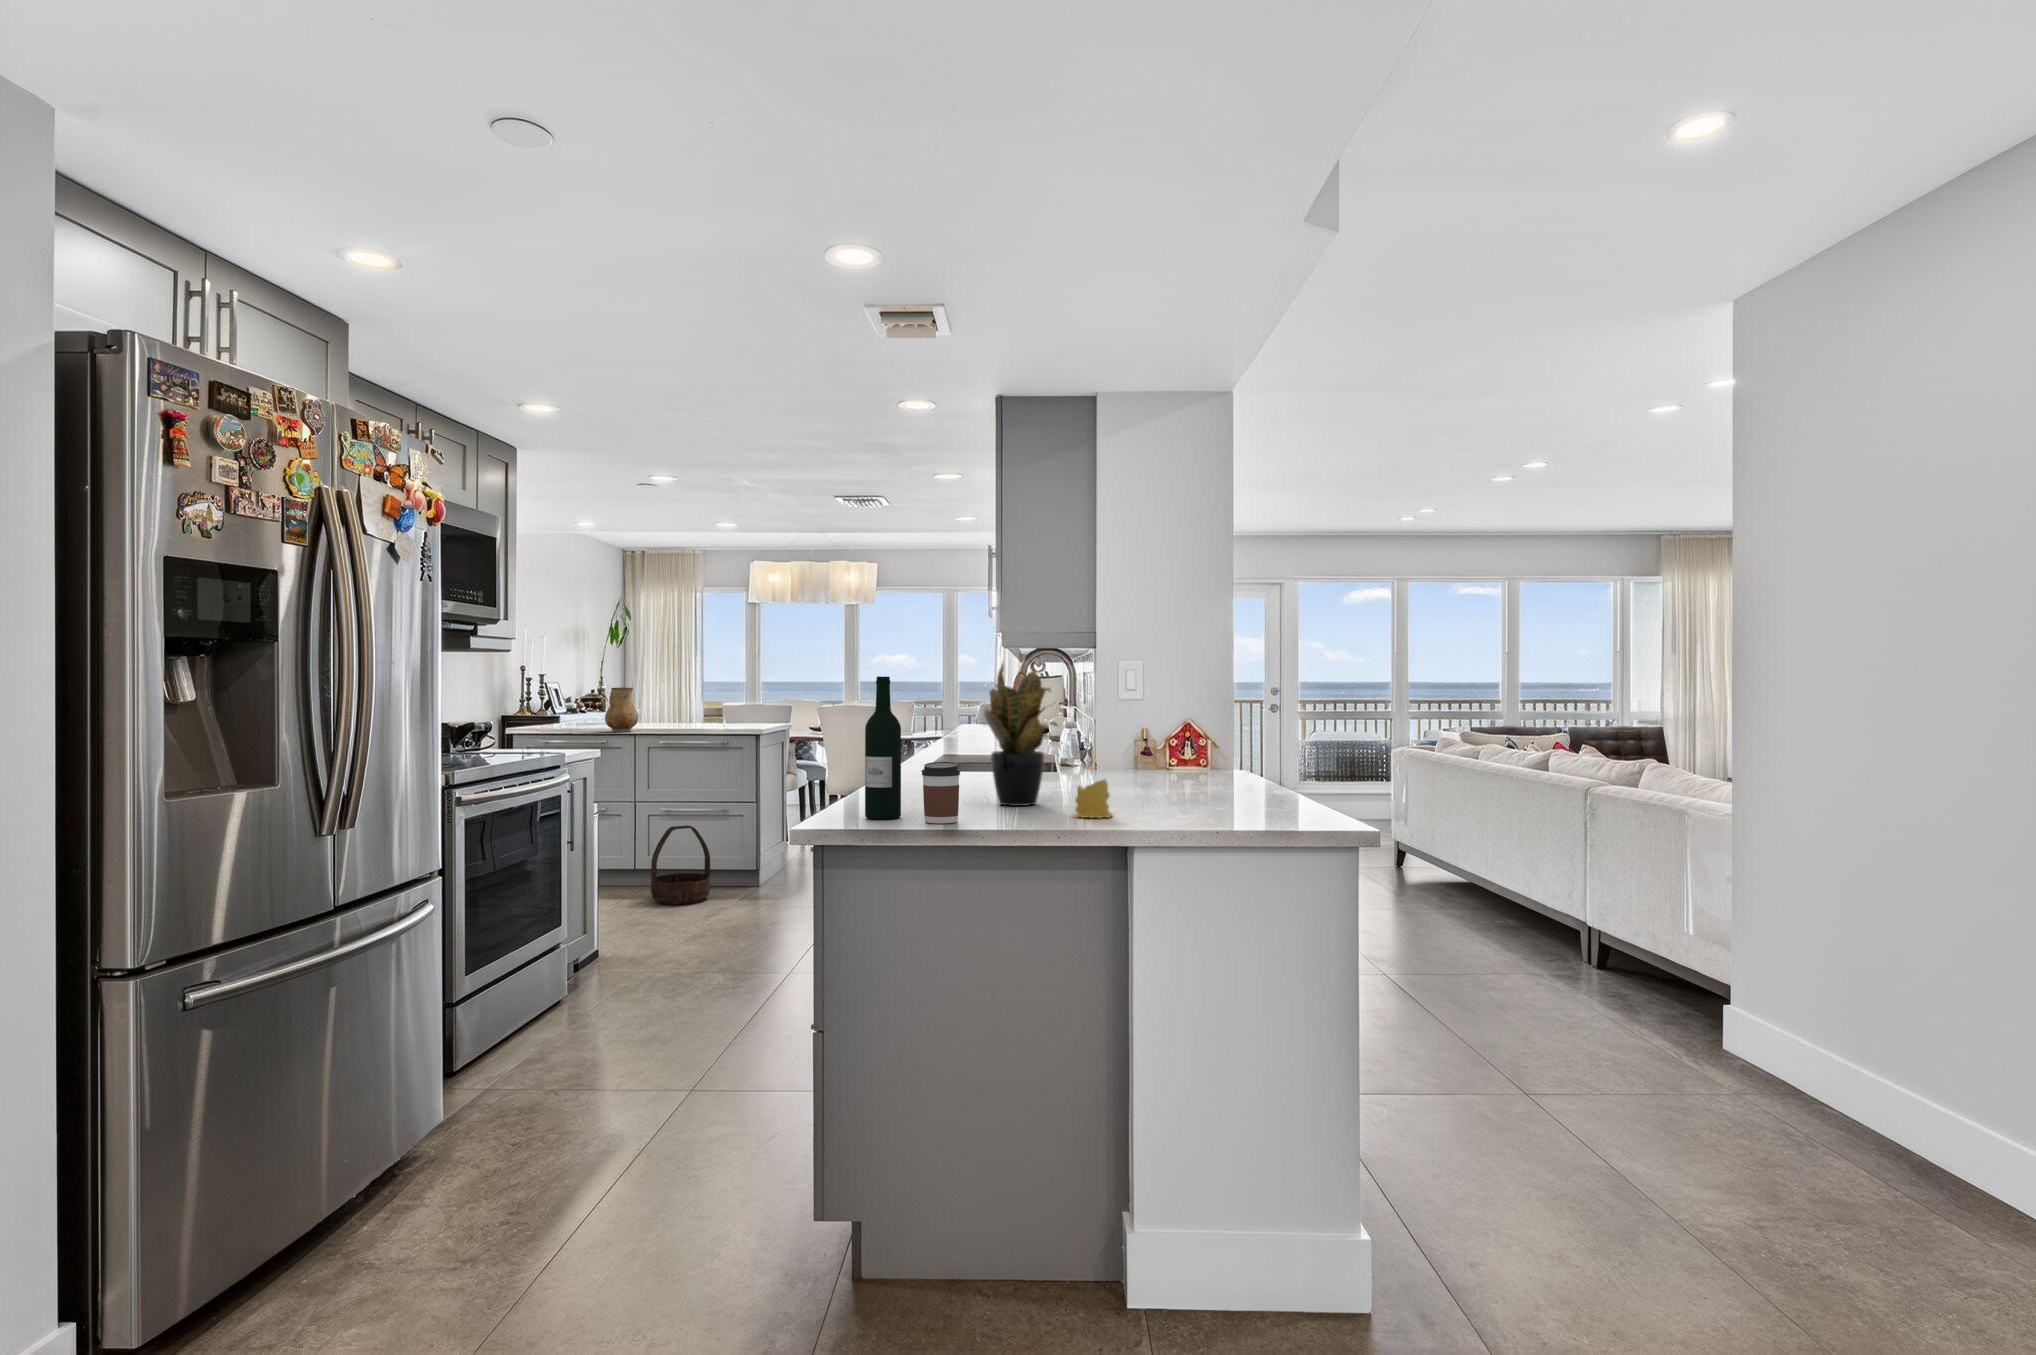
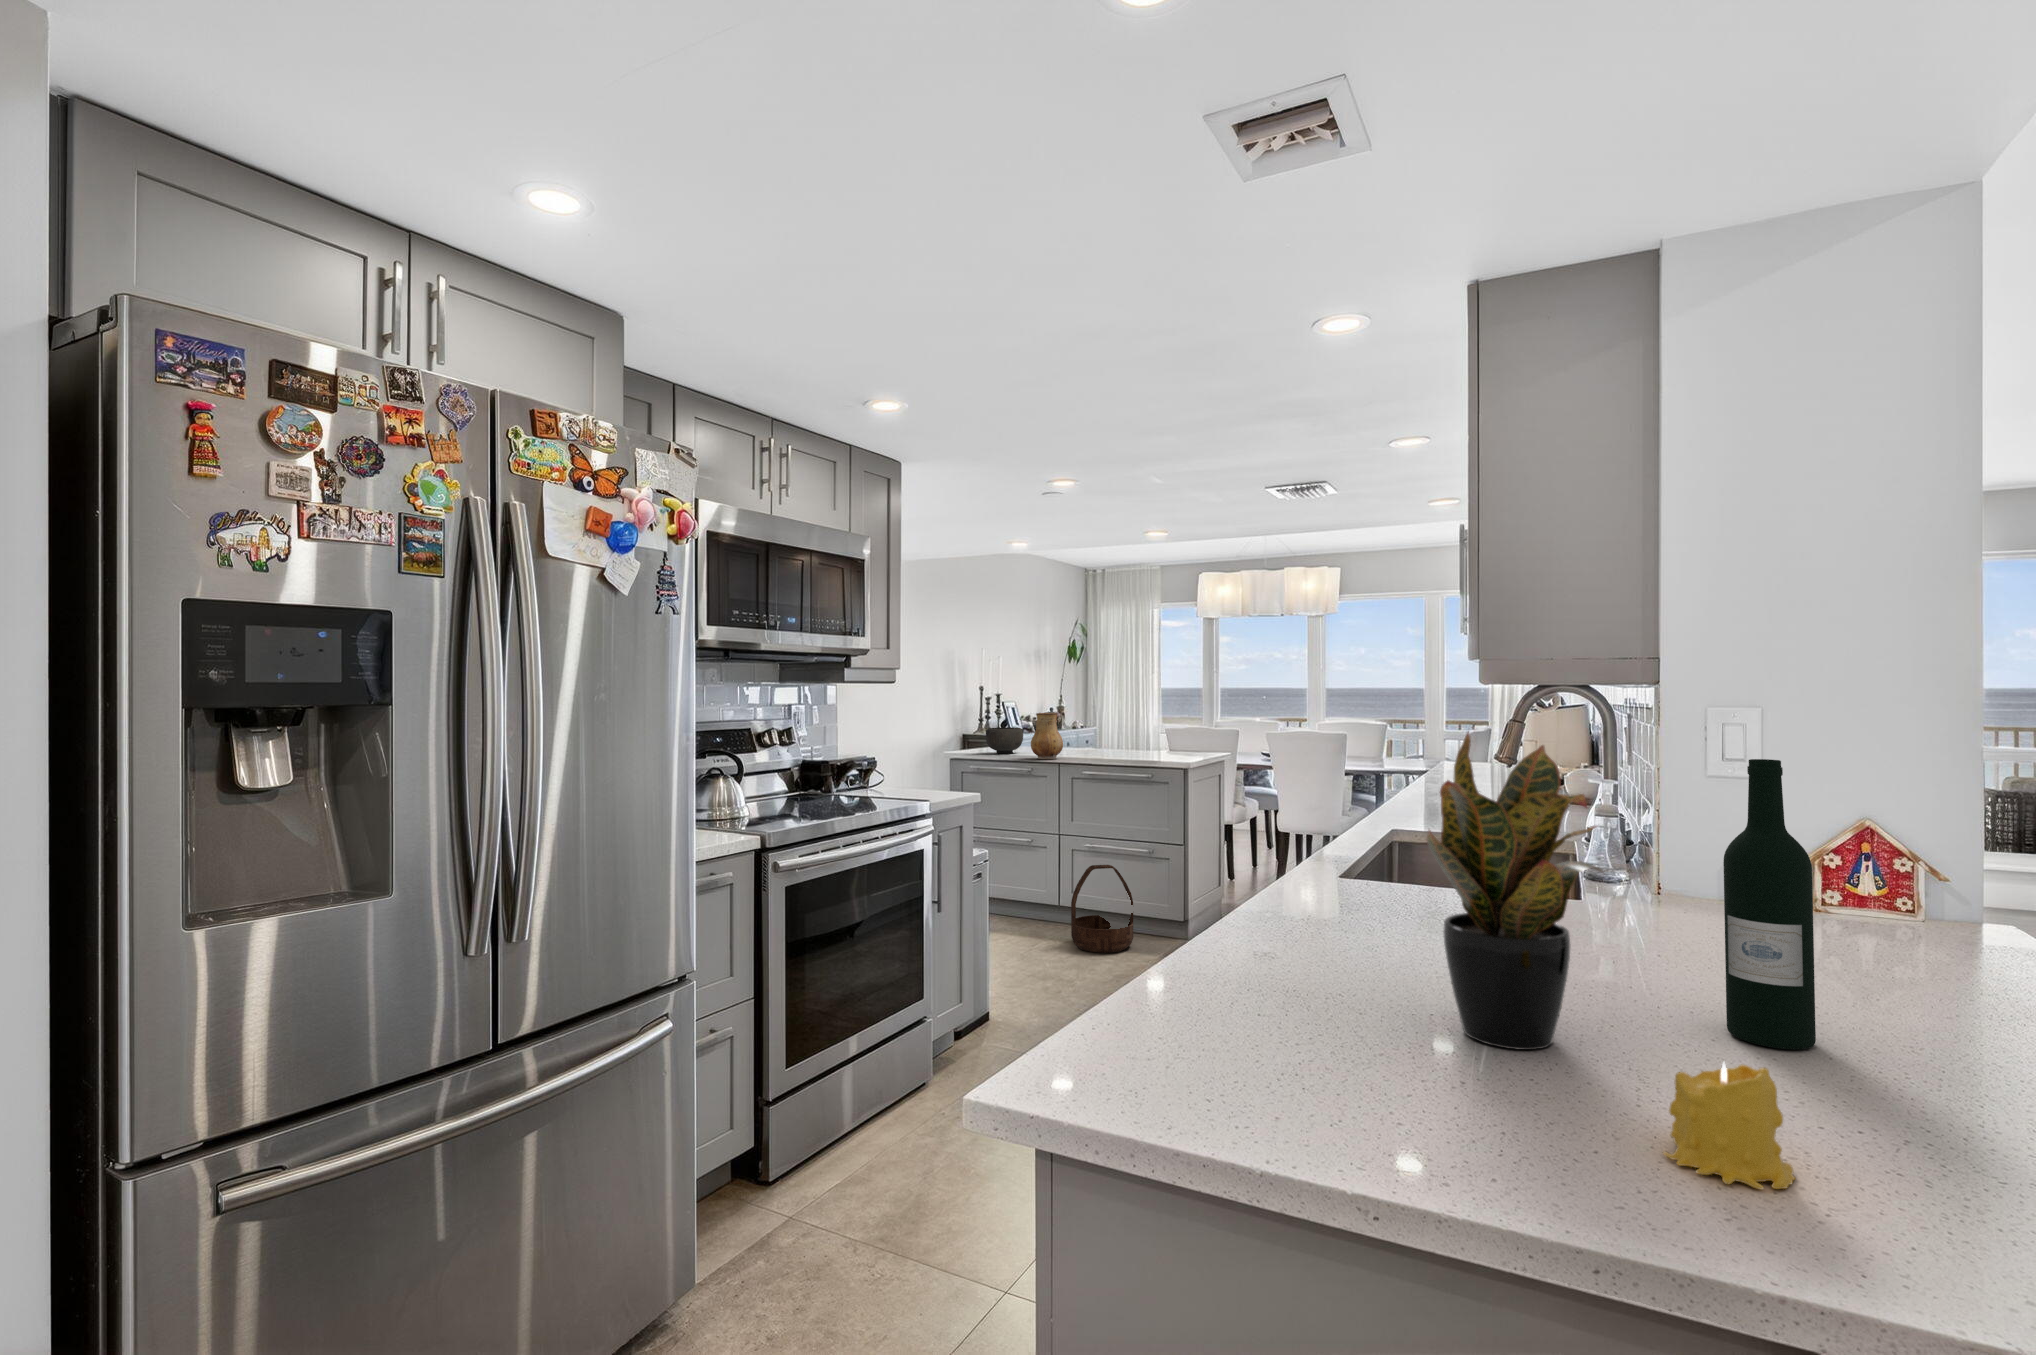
wine bottle: present [865,677,901,819] -> present [1723,759,1816,1050]
bowl: none [549,704,589,730] -> present [986,727,1023,754]
coffee cup: present [922,762,960,823] -> none [1260,974,1351,1136]

